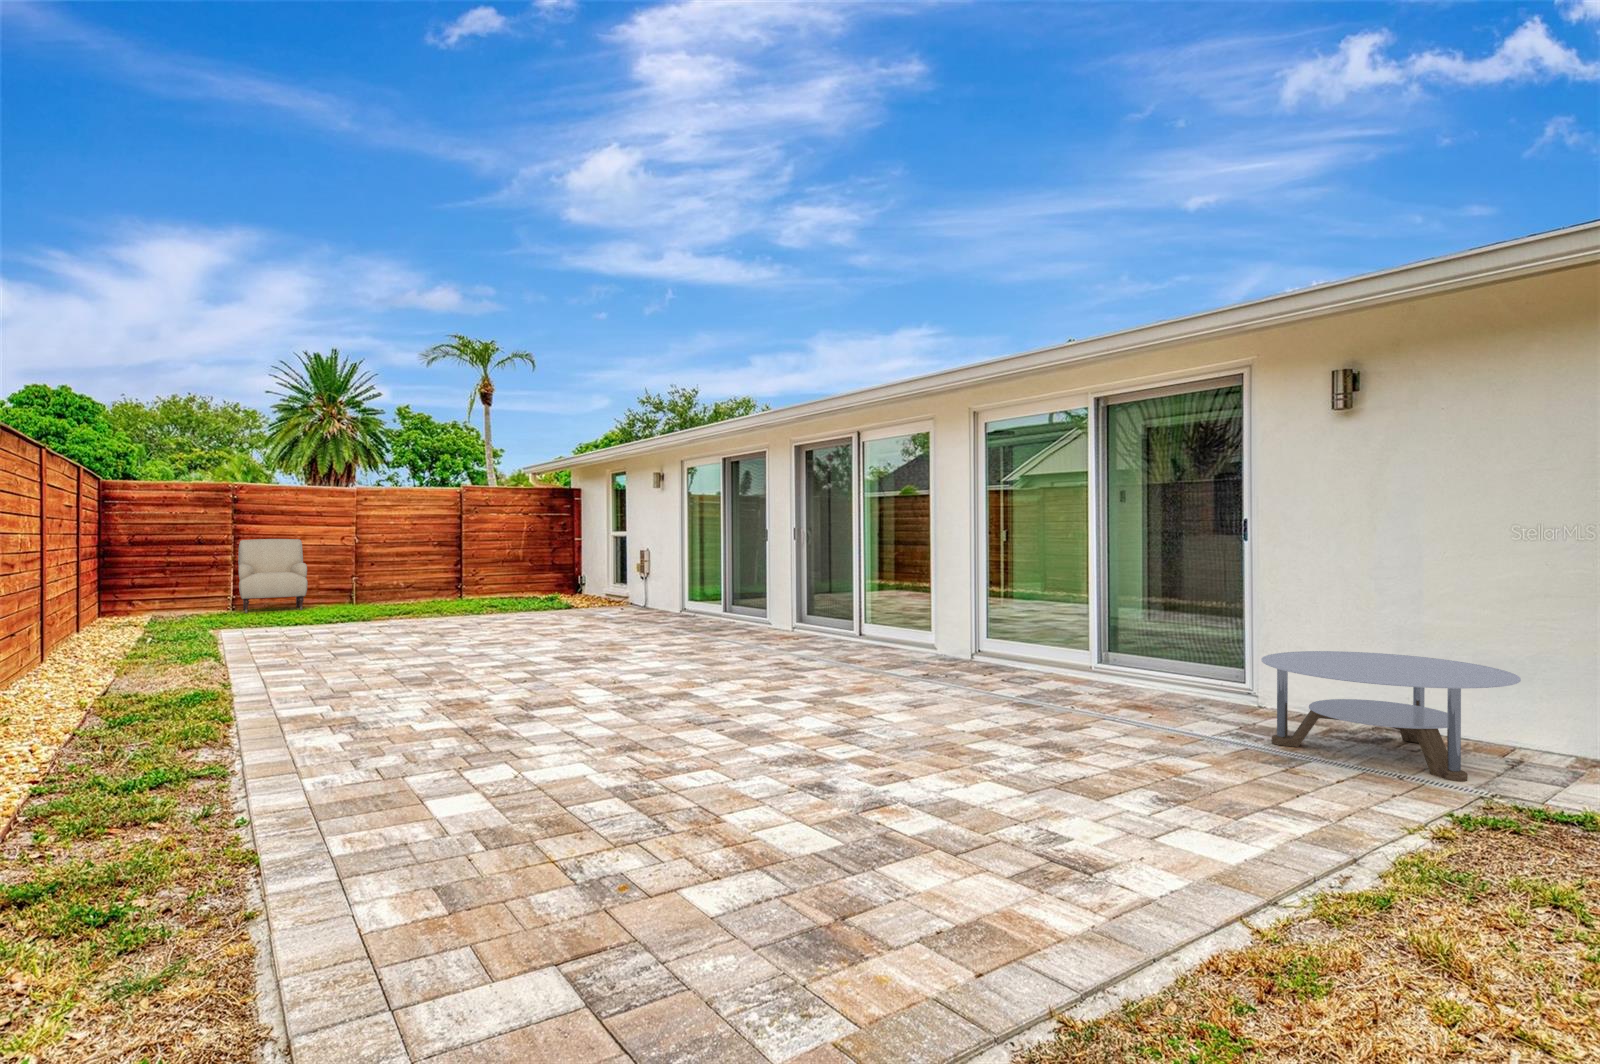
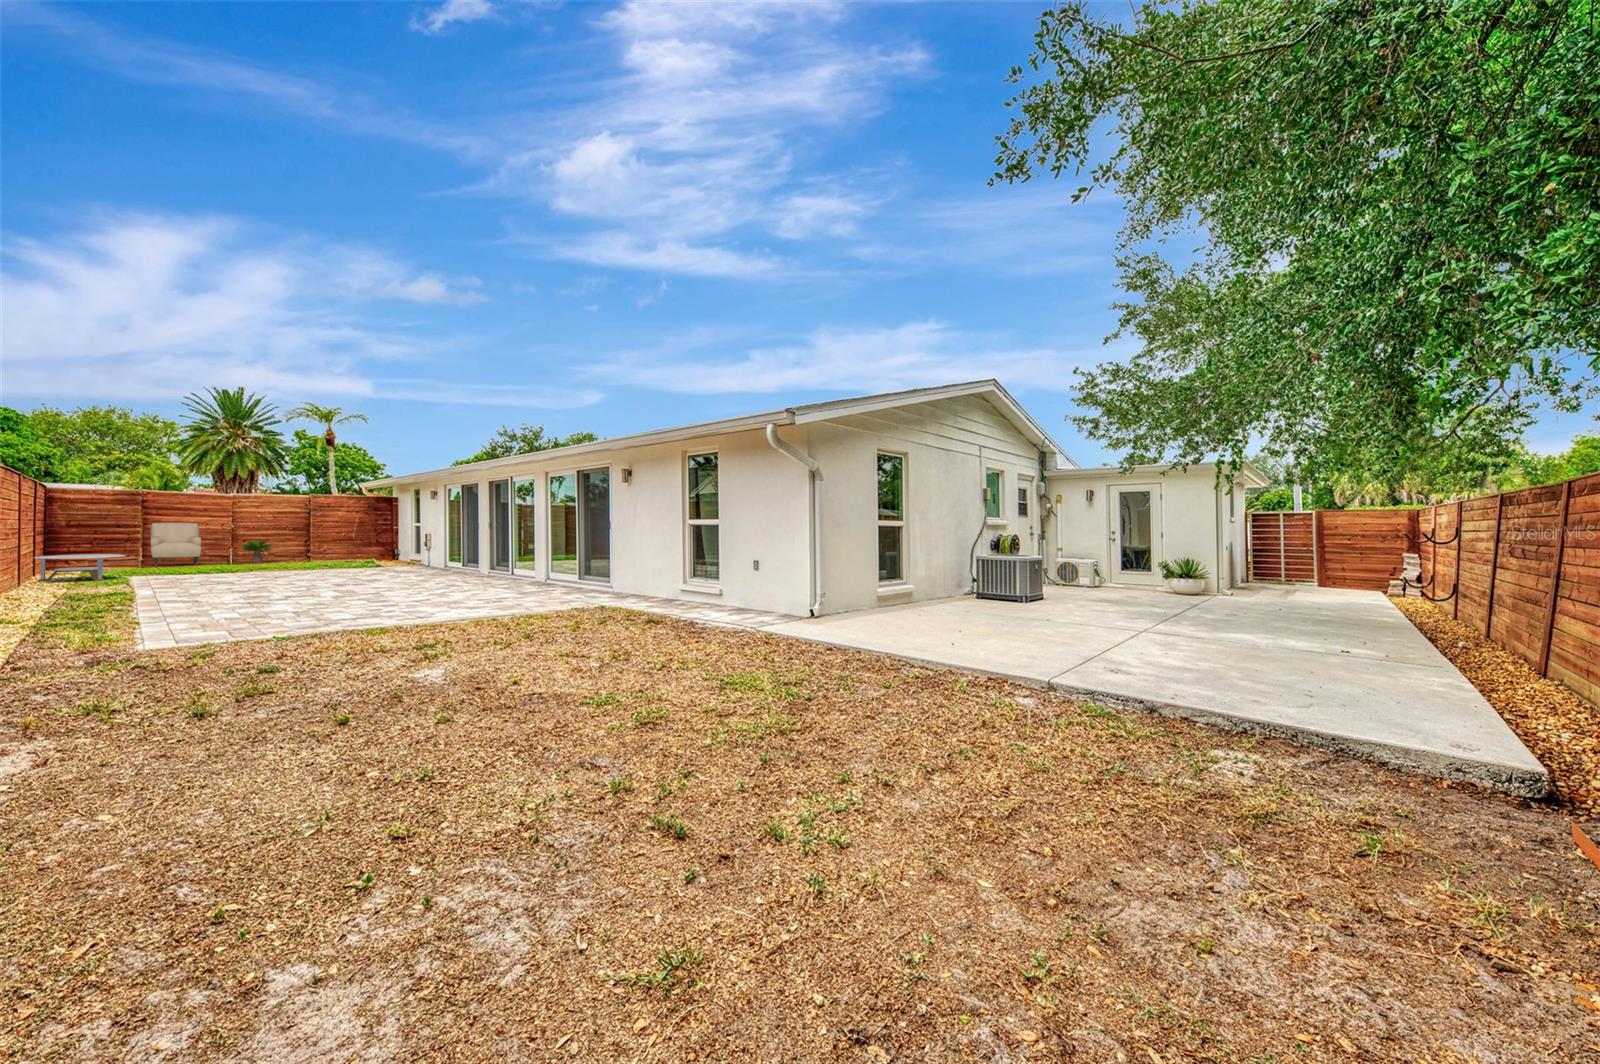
potted plant: none [356,564,410,605] -> present [243,540,271,563]
round table: present [1261,651,1521,782] -> present [34,554,126,582]

